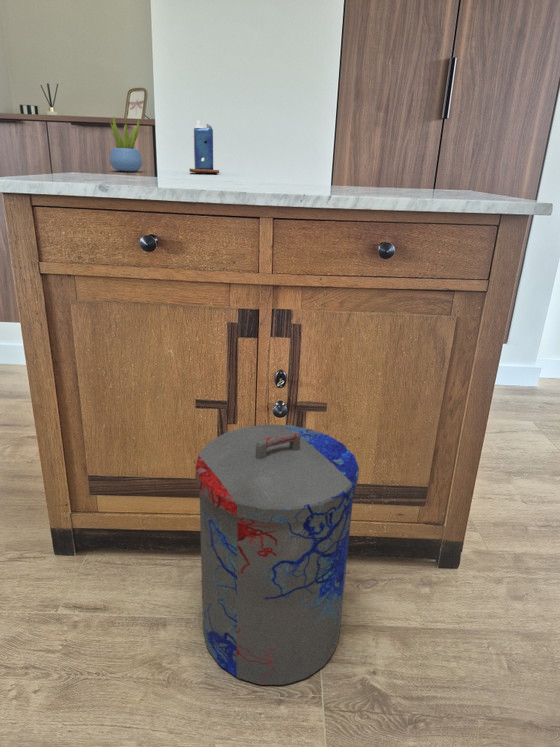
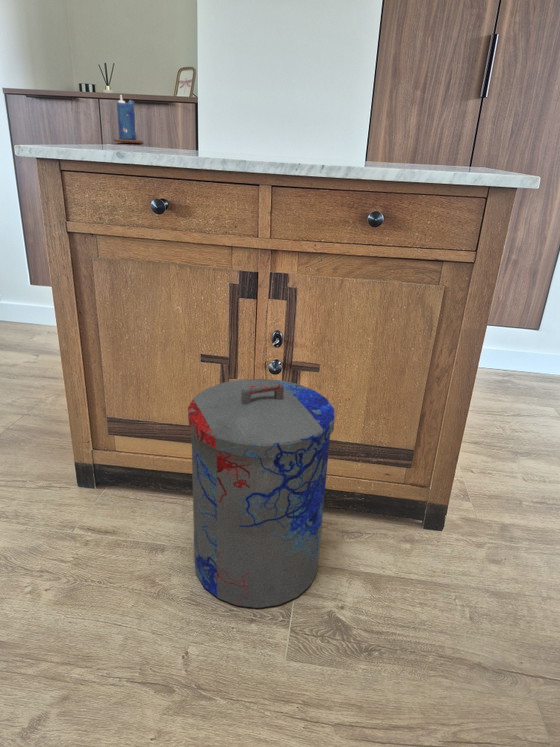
succulent plant: present [110,116,142,172] -> none [153,93,184,147]
candle: present [189,120,219,174] -> present [114,95,143,144]

